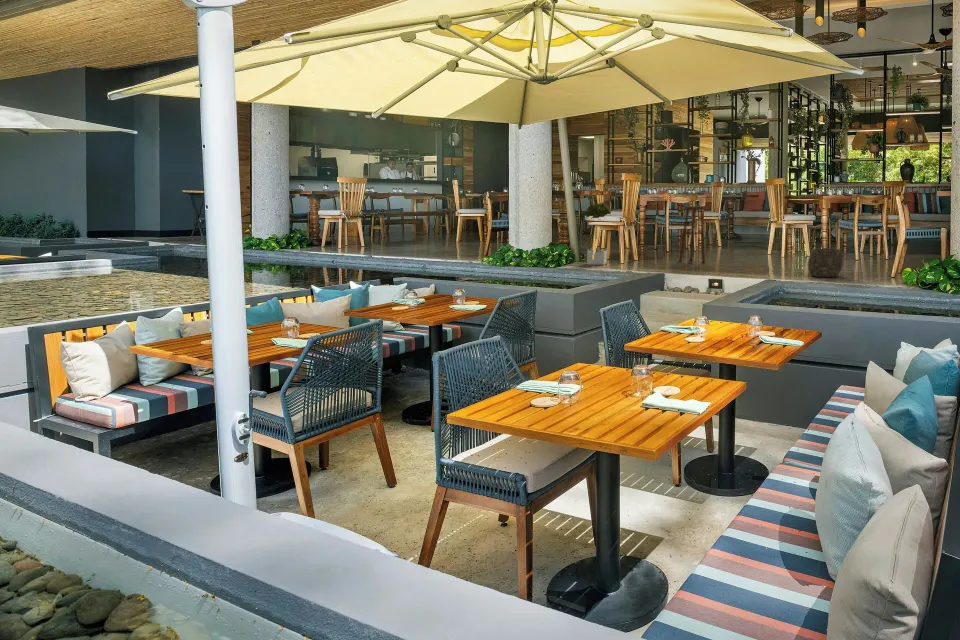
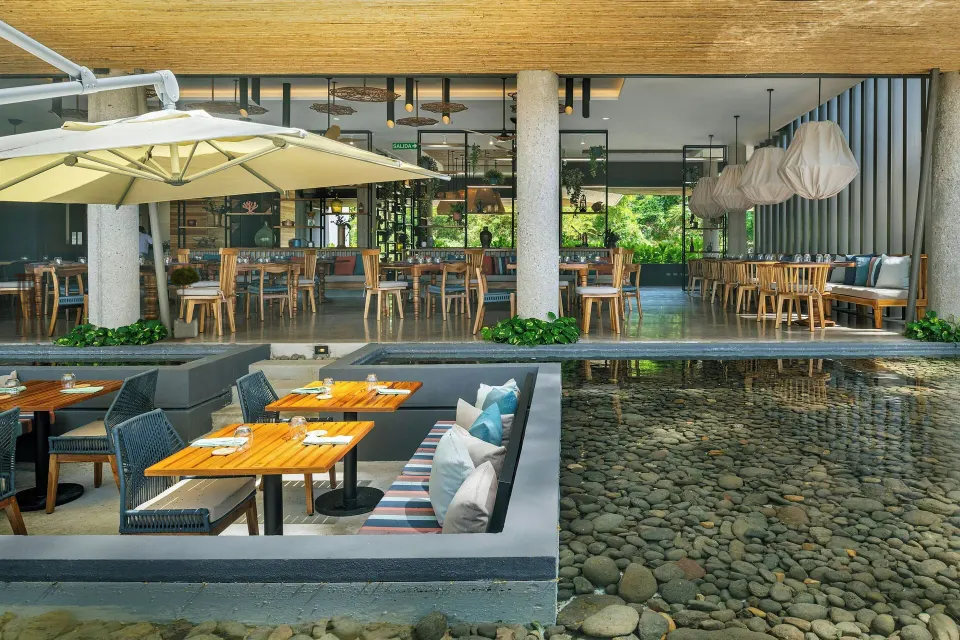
stool: present [679,206,705,262] -> present [13,273,44,335]
woven basket: present [808,248,843,277] -> none [404,311,434,339]

